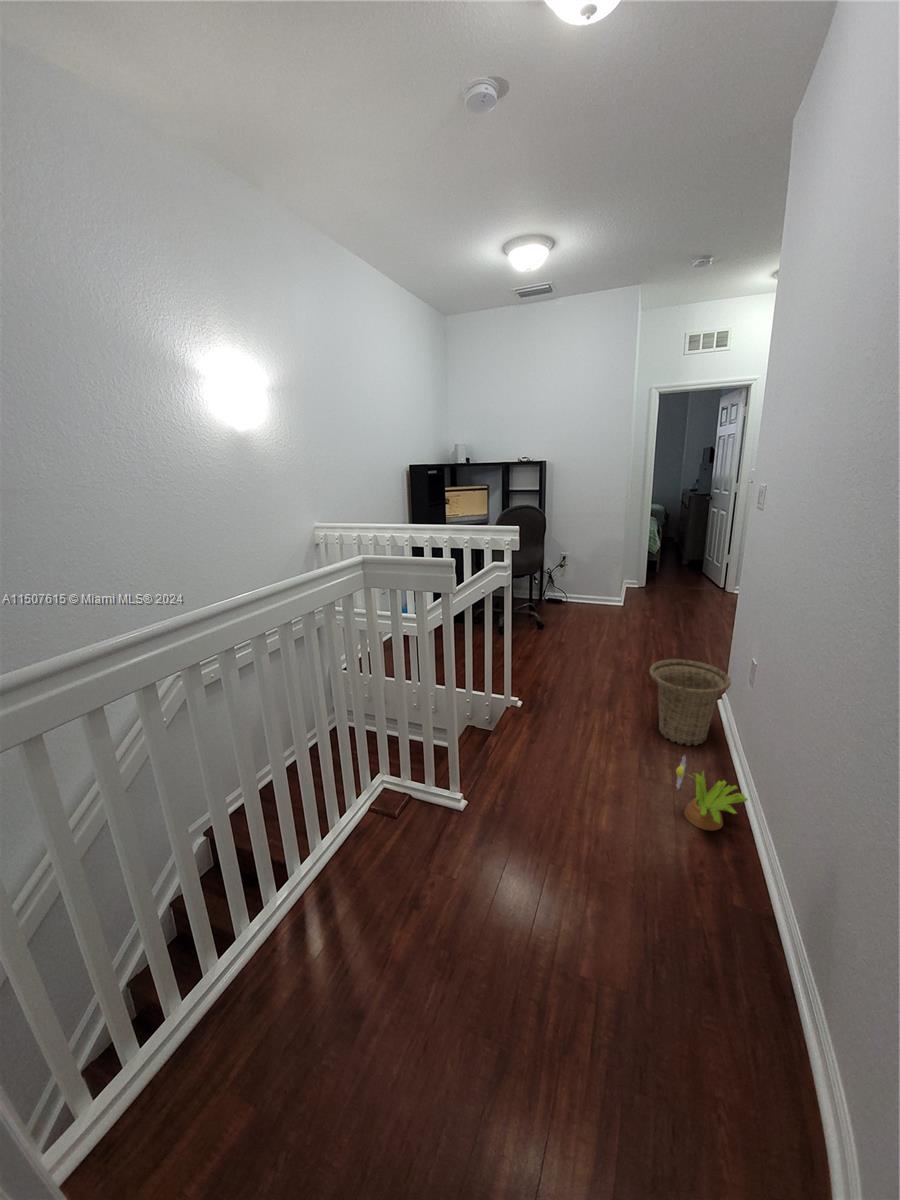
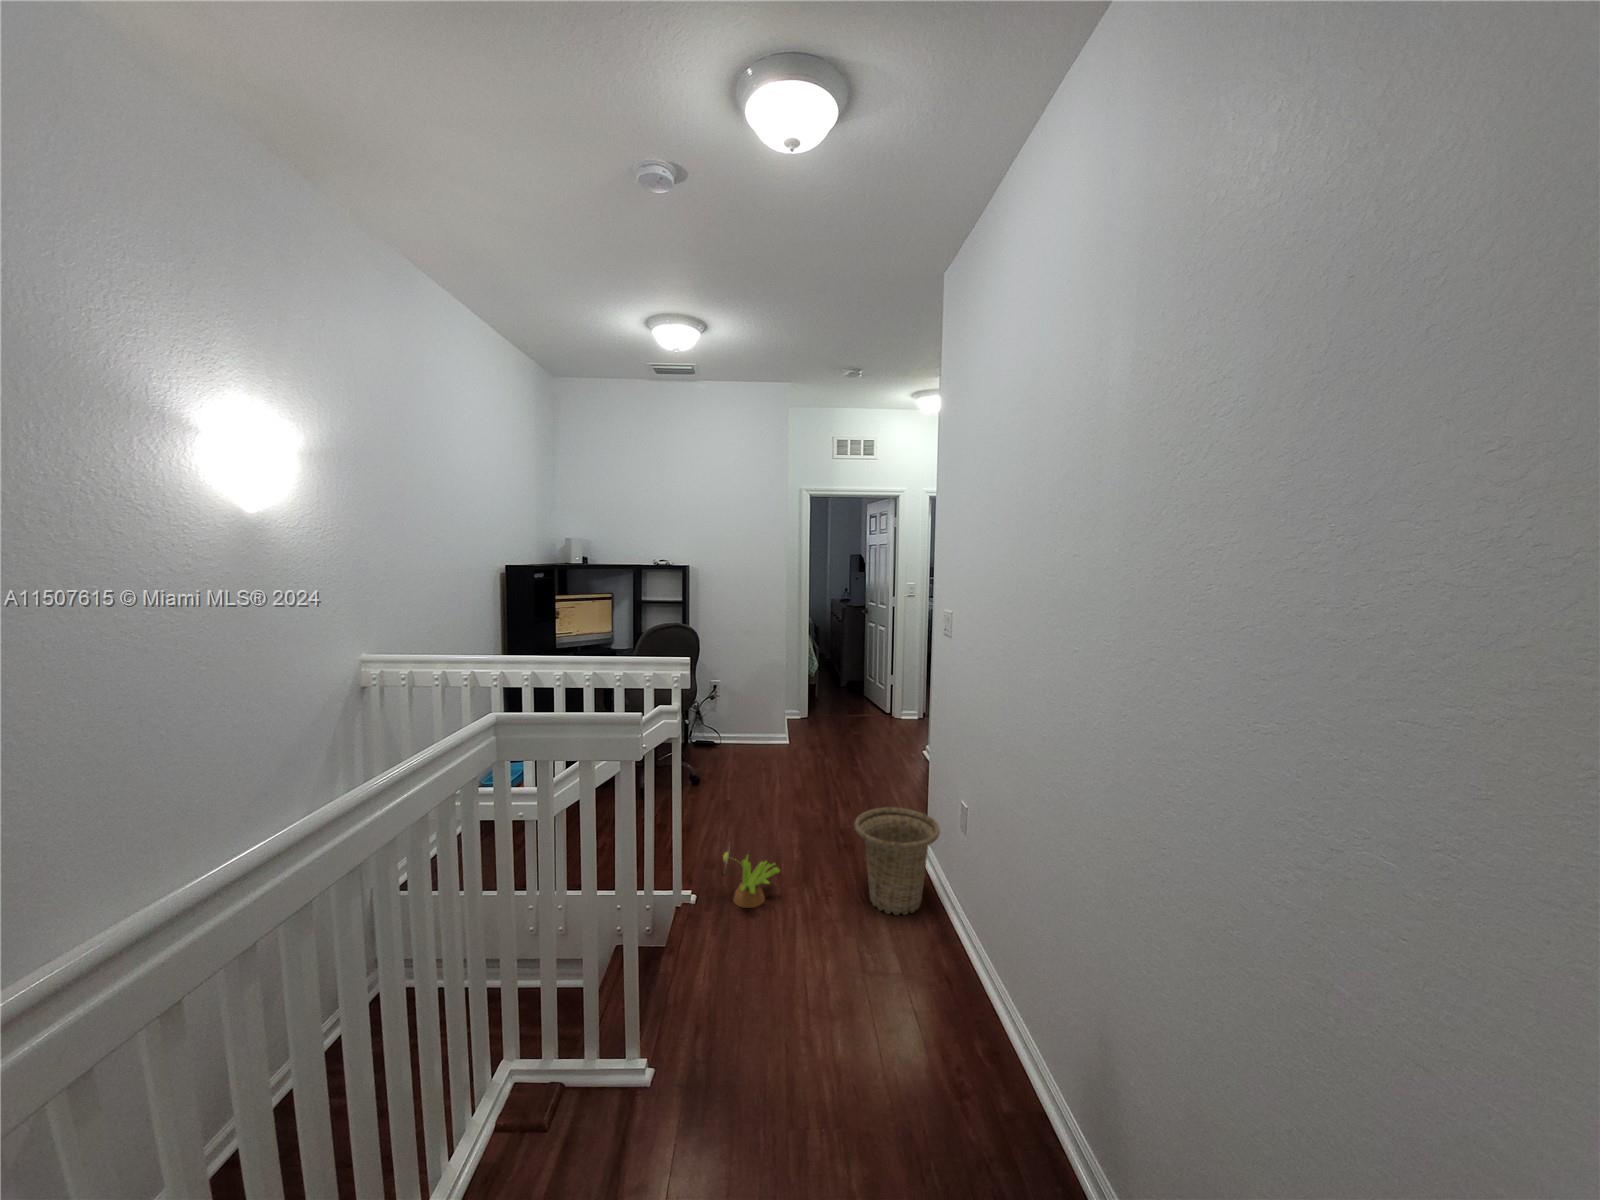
decorative plant: present [676,756,747,830] -> present [723,852,780,908]

